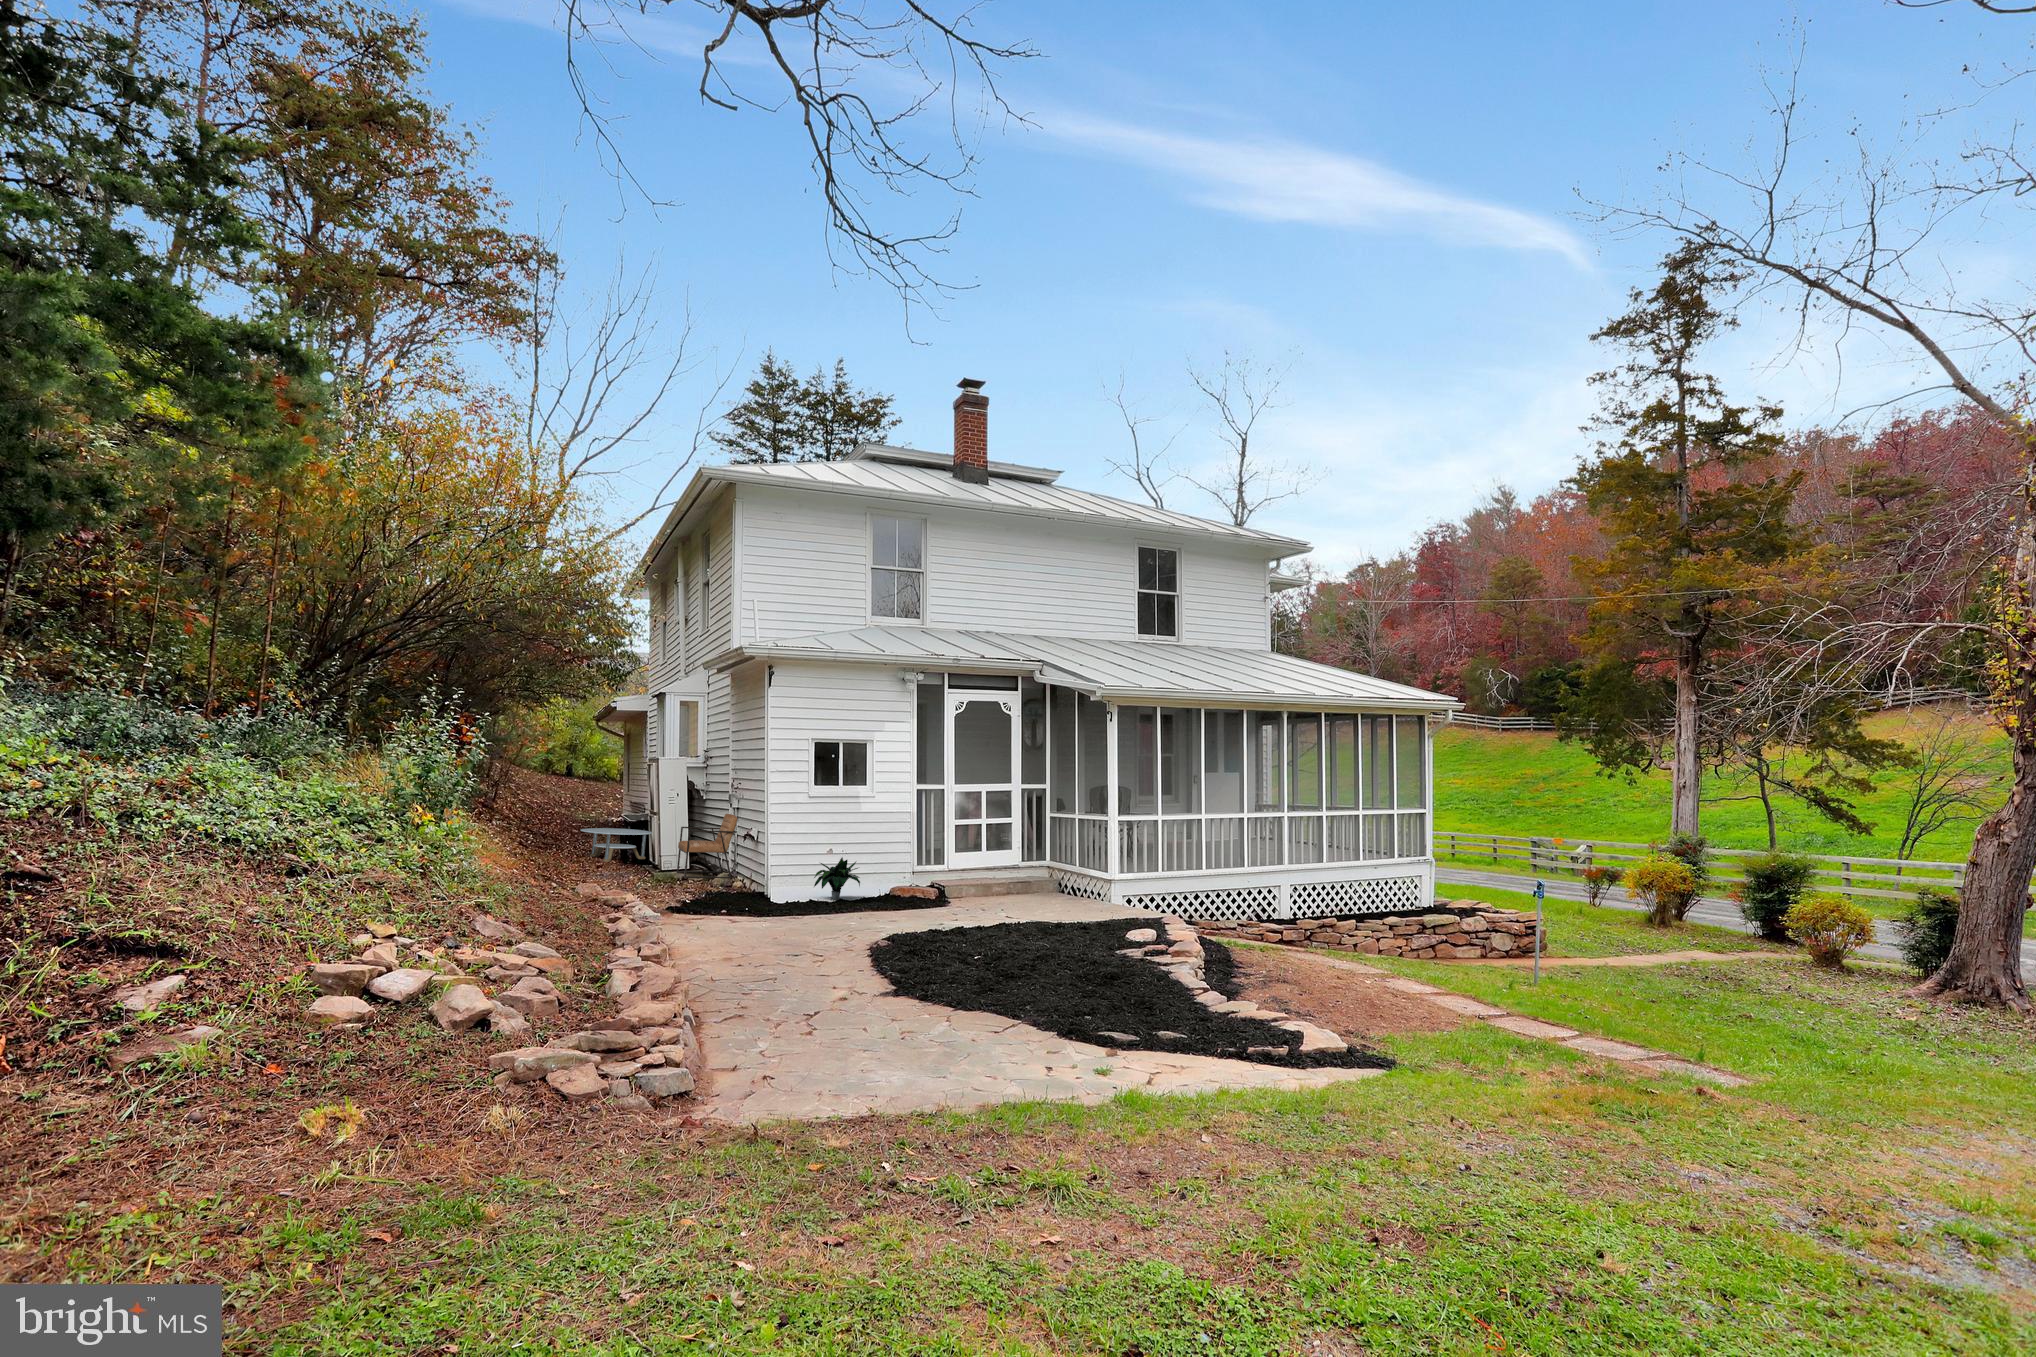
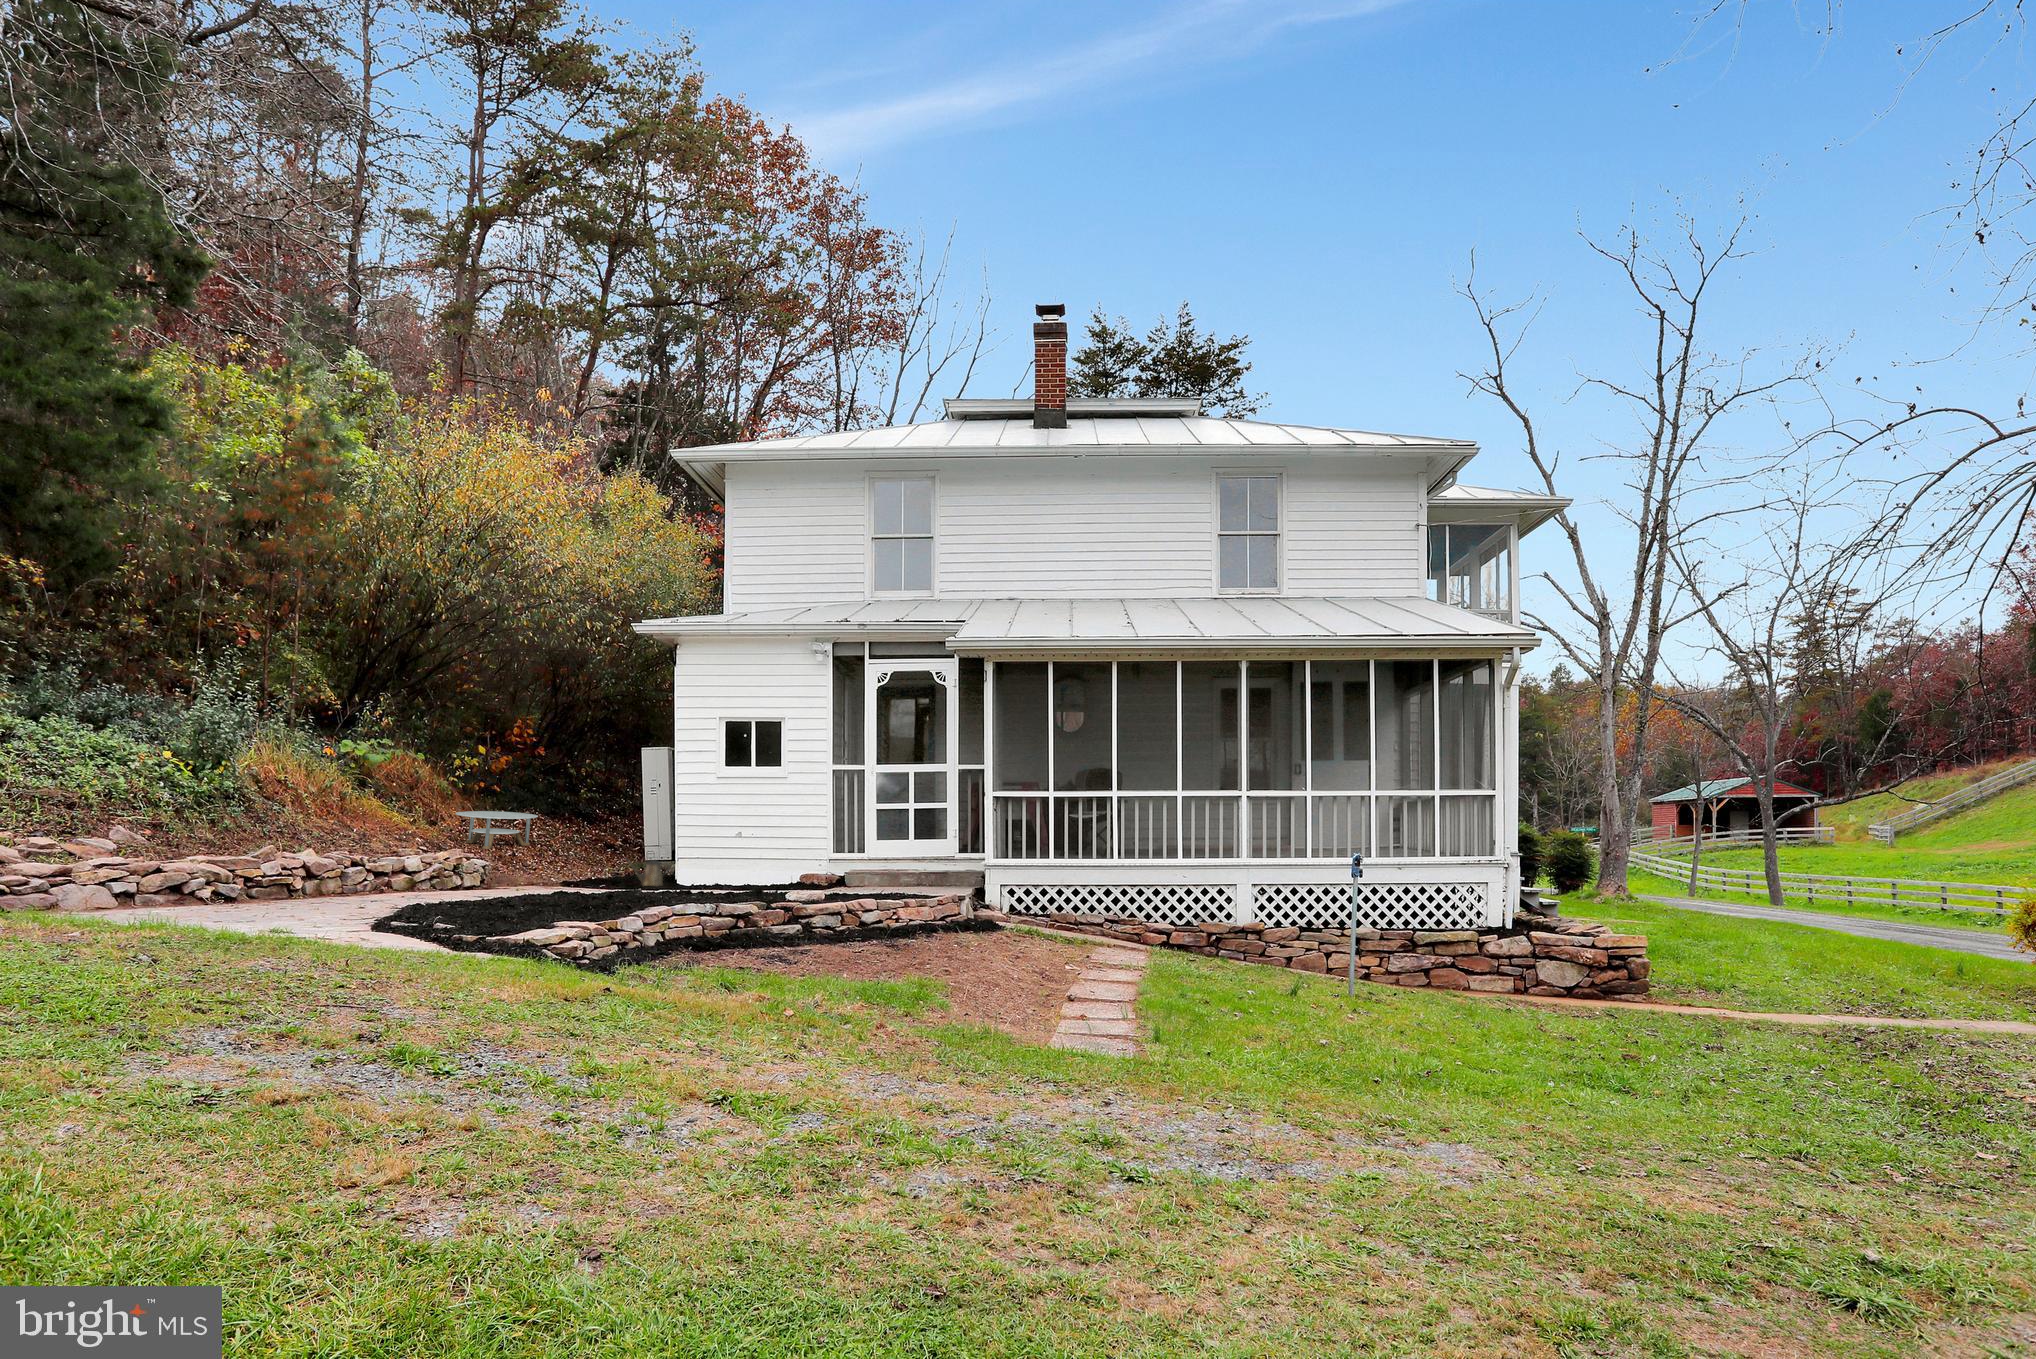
chair: present [677,814,737,878] -> none [569,796,637,867]
potted plant: present [814,857,860,900] -> none [725,844,778,891]
watering can: none [722,868,764,895] -> present [628,860,669,886]

